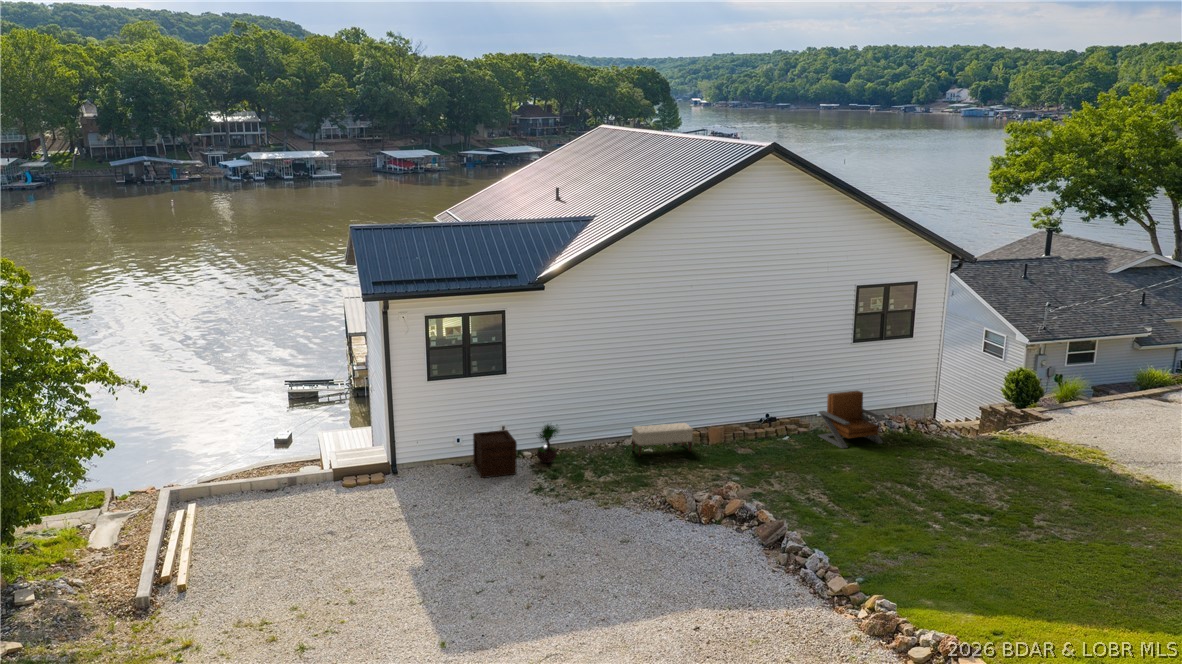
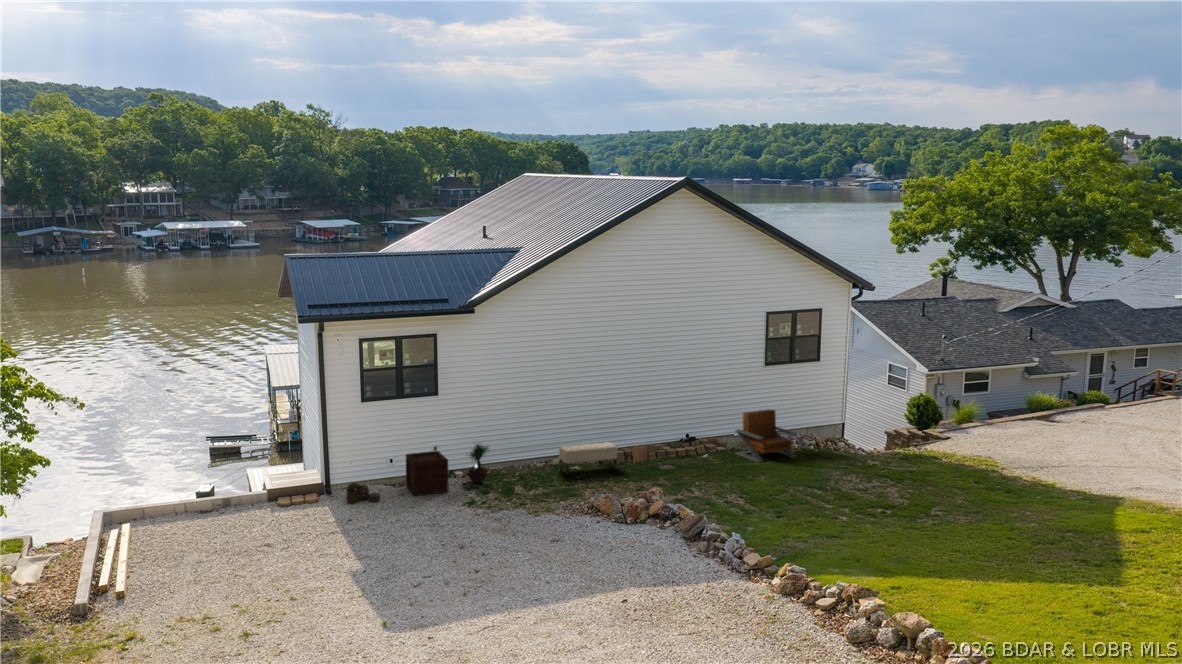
woven basket: none [412,461,447,486] -> present [346,483,380,504]

